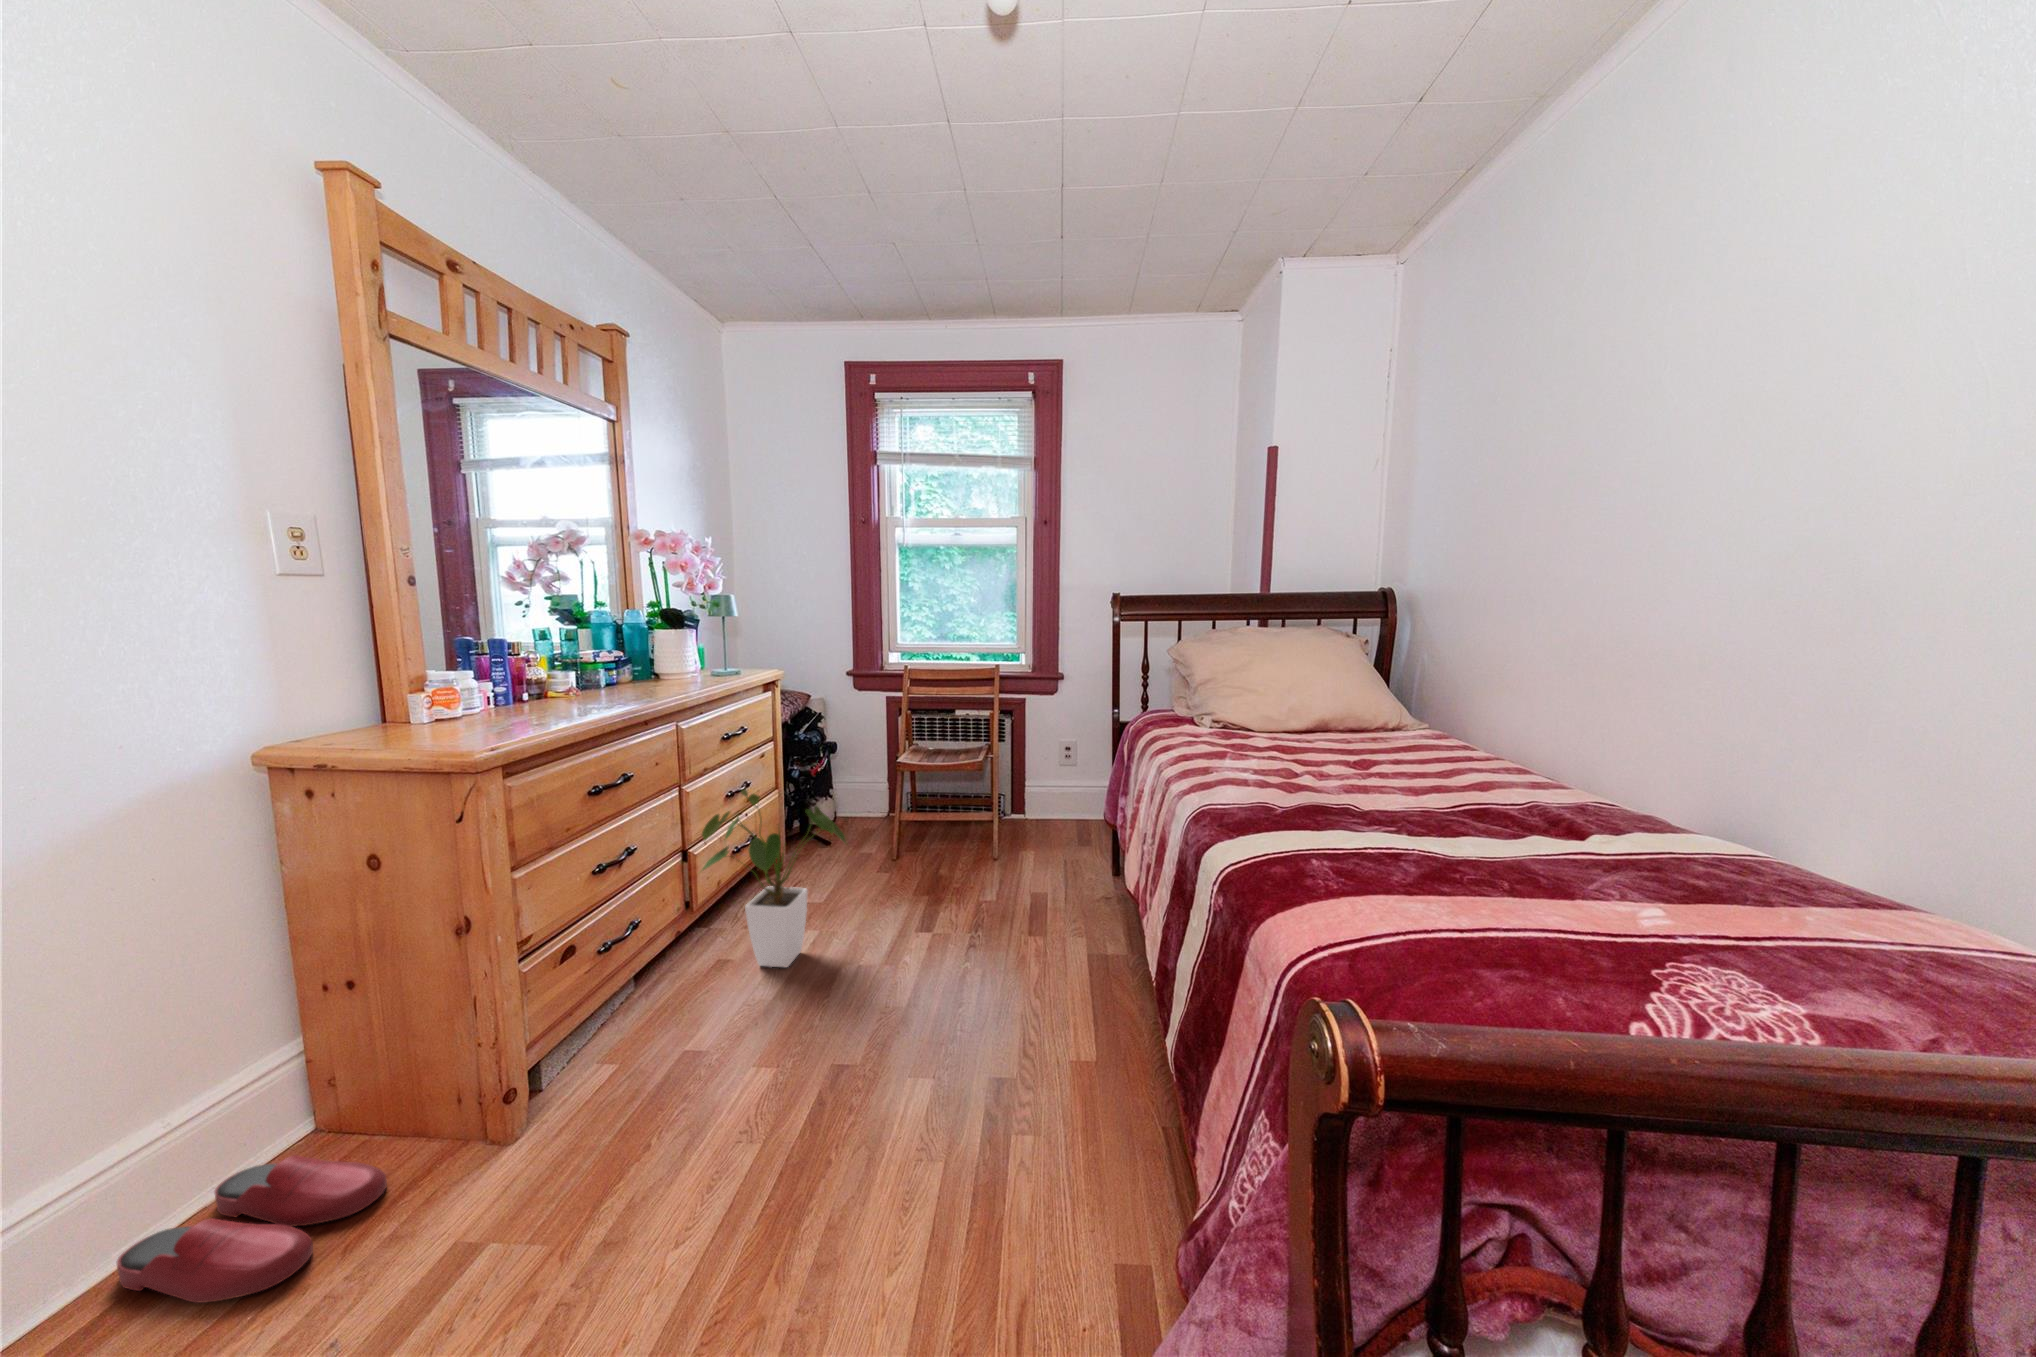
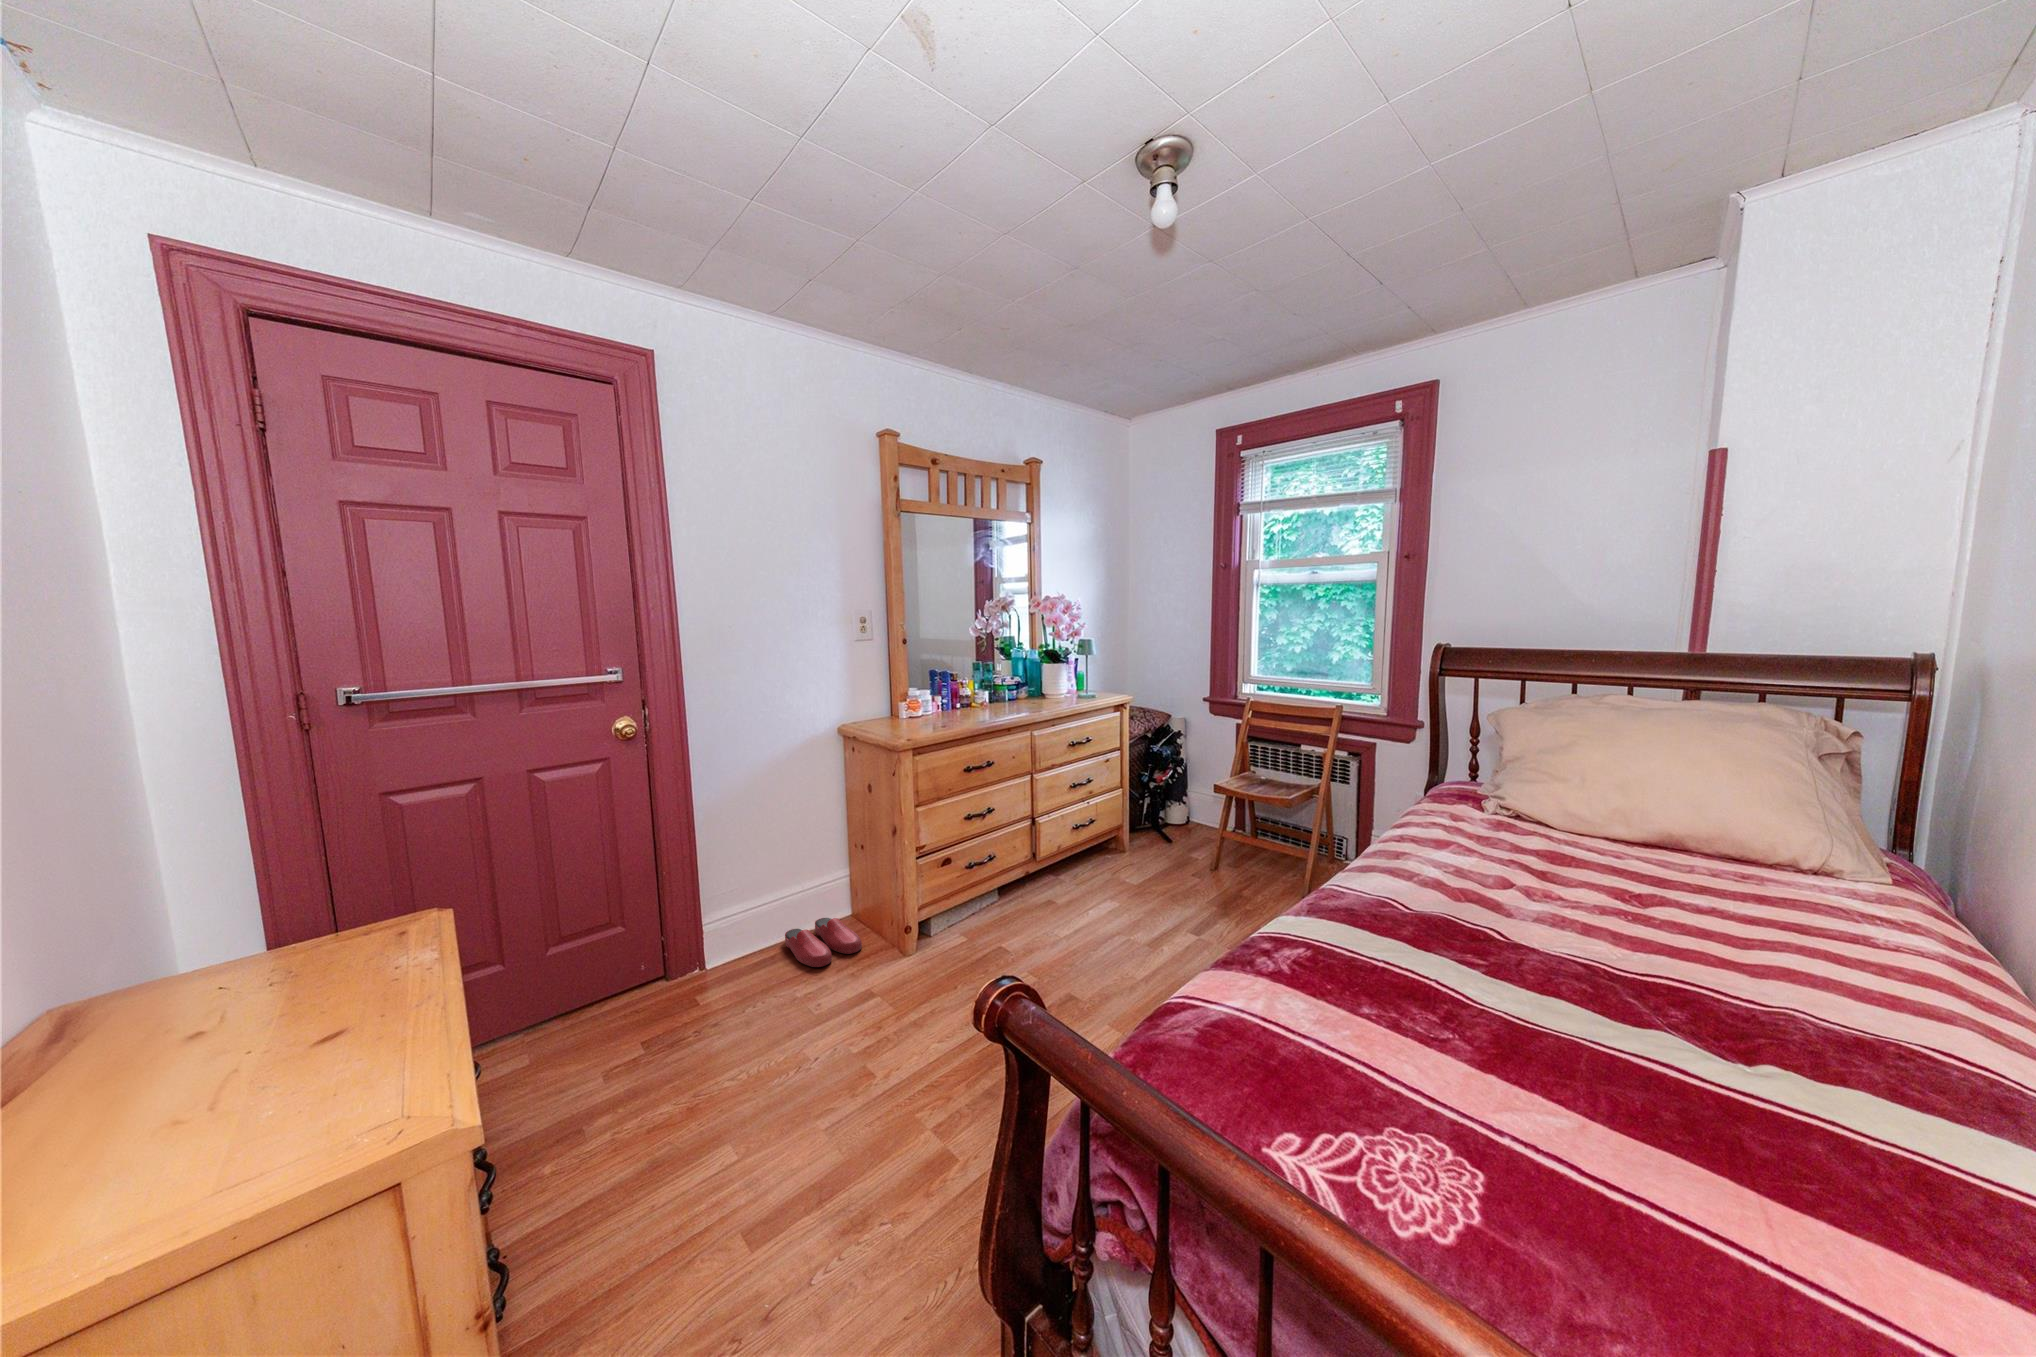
house plant: present [702,789,846,967] -> none [1033,785,1131,920]

